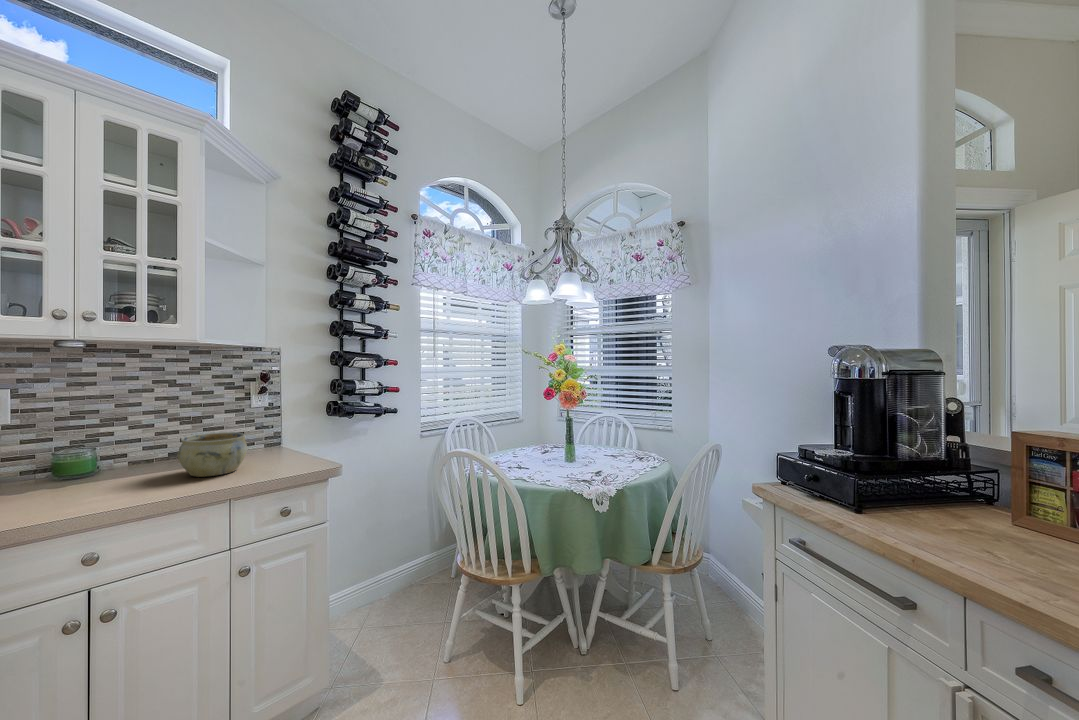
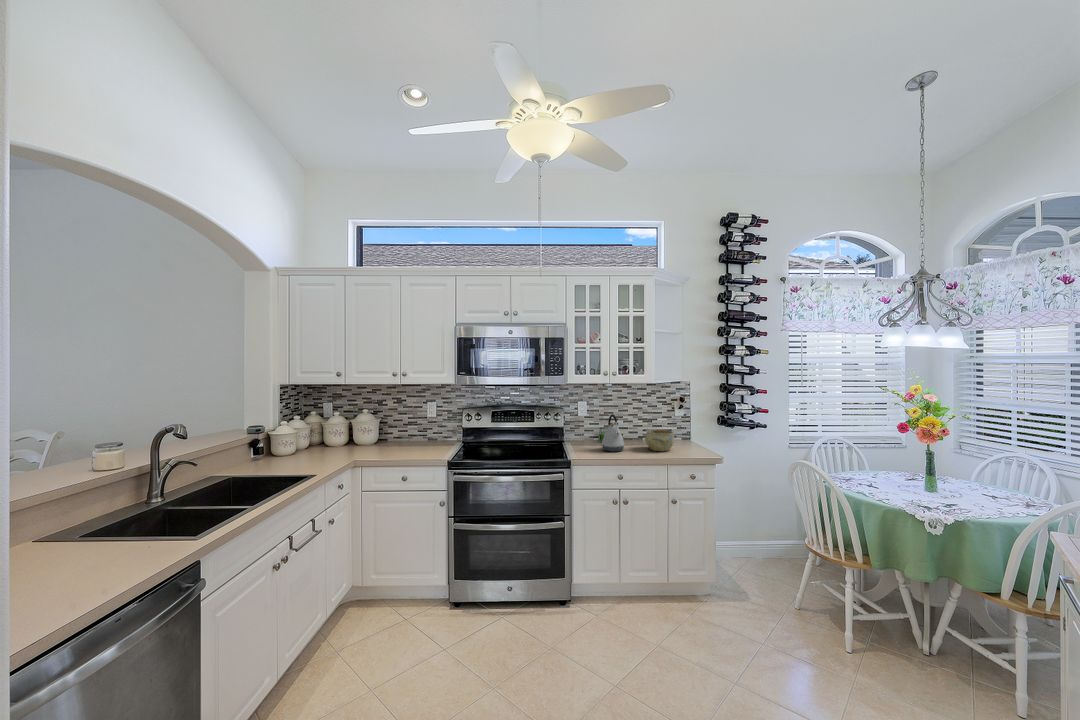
kettle: none [43,411,119,500] -> present [602,414,624,452]

